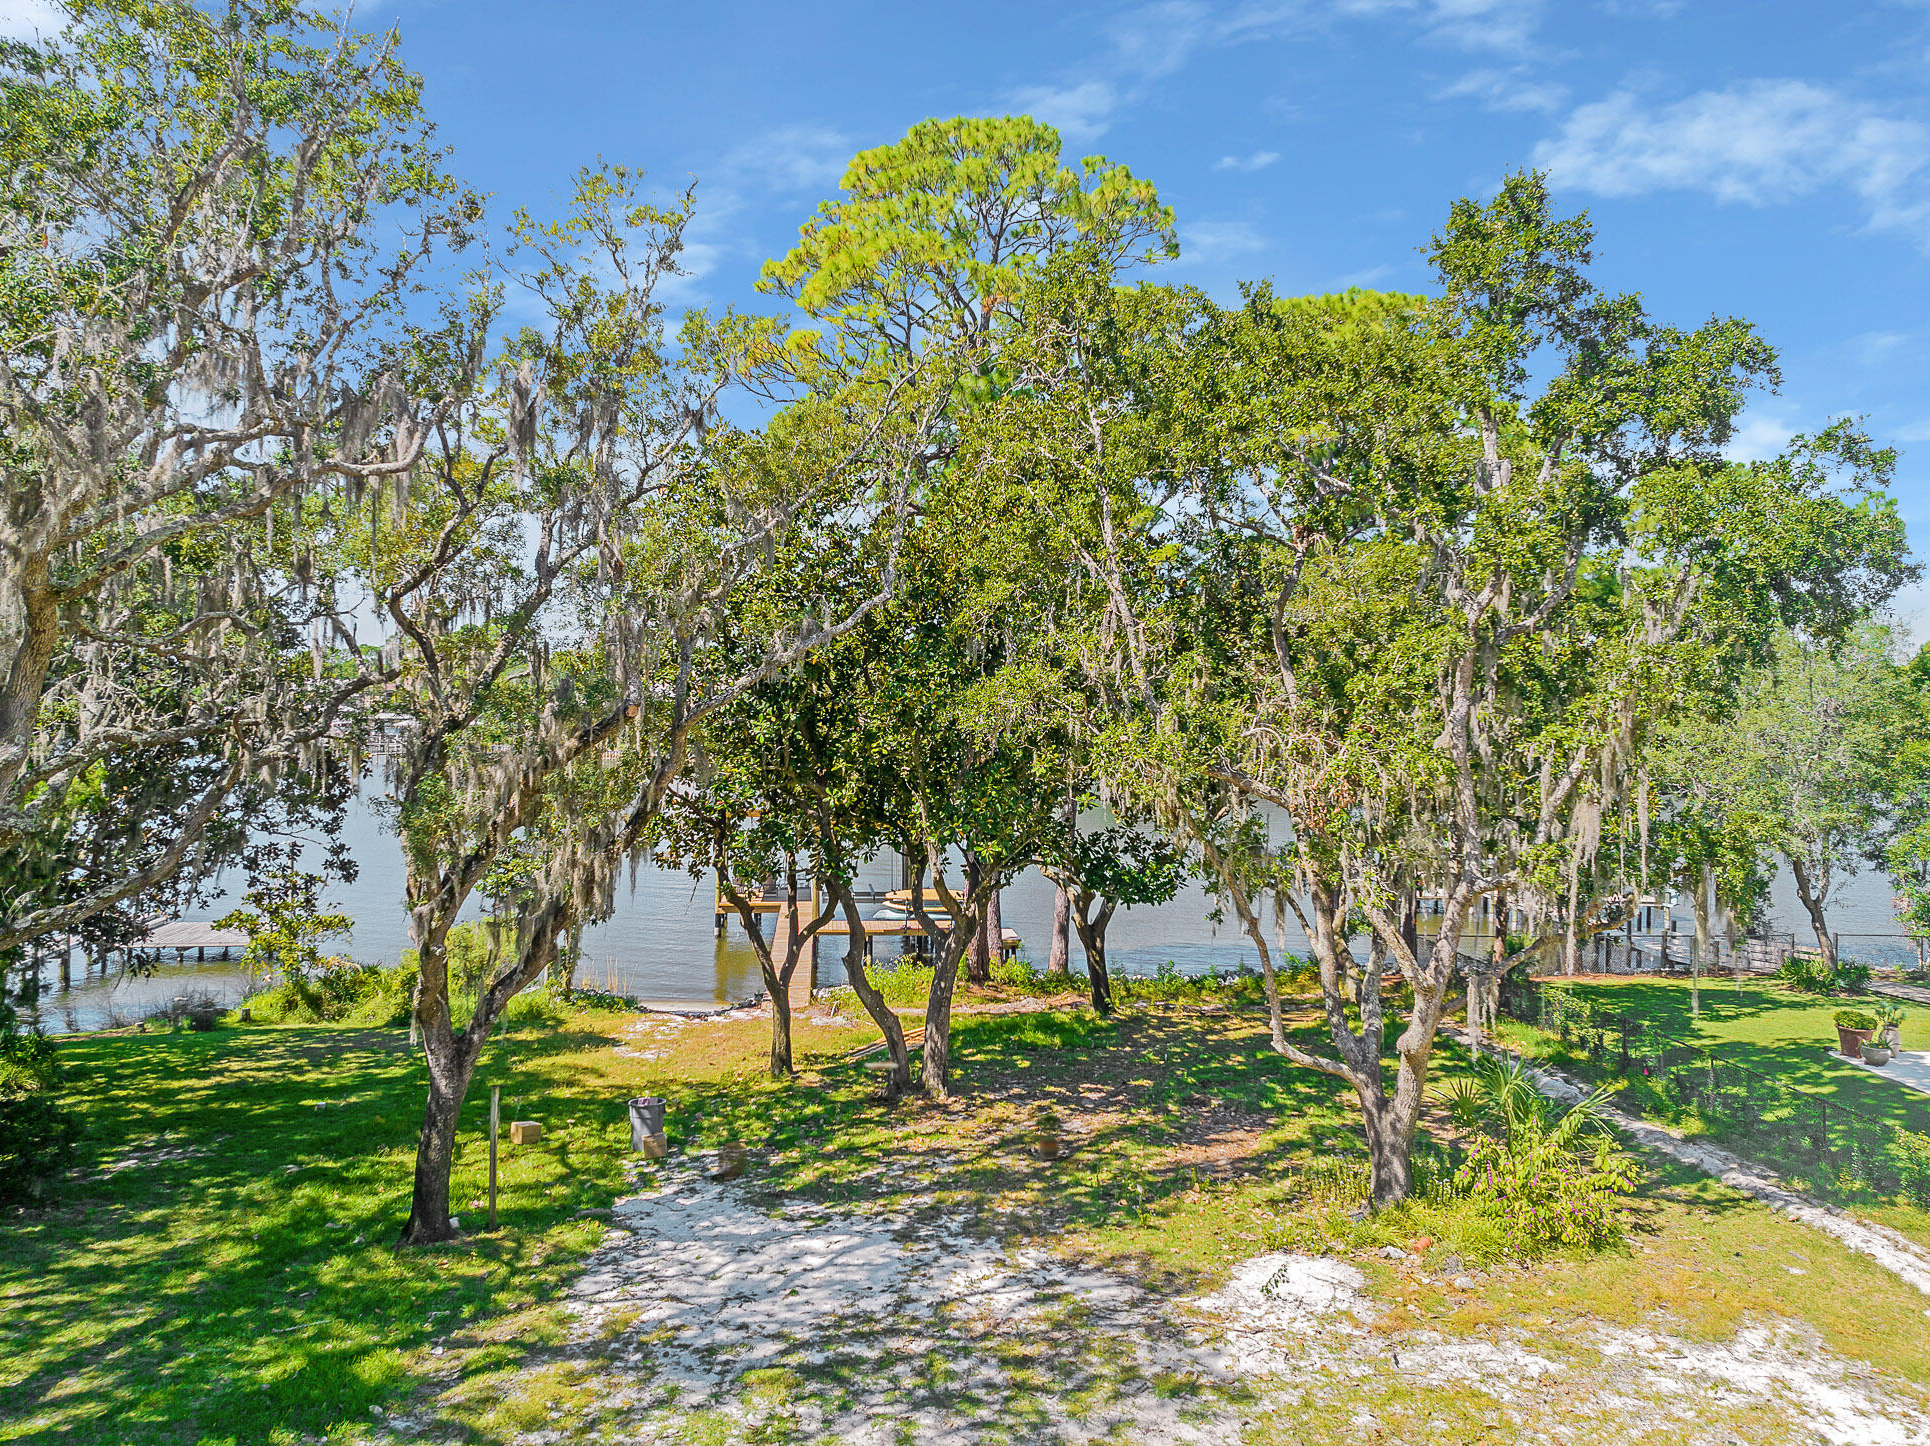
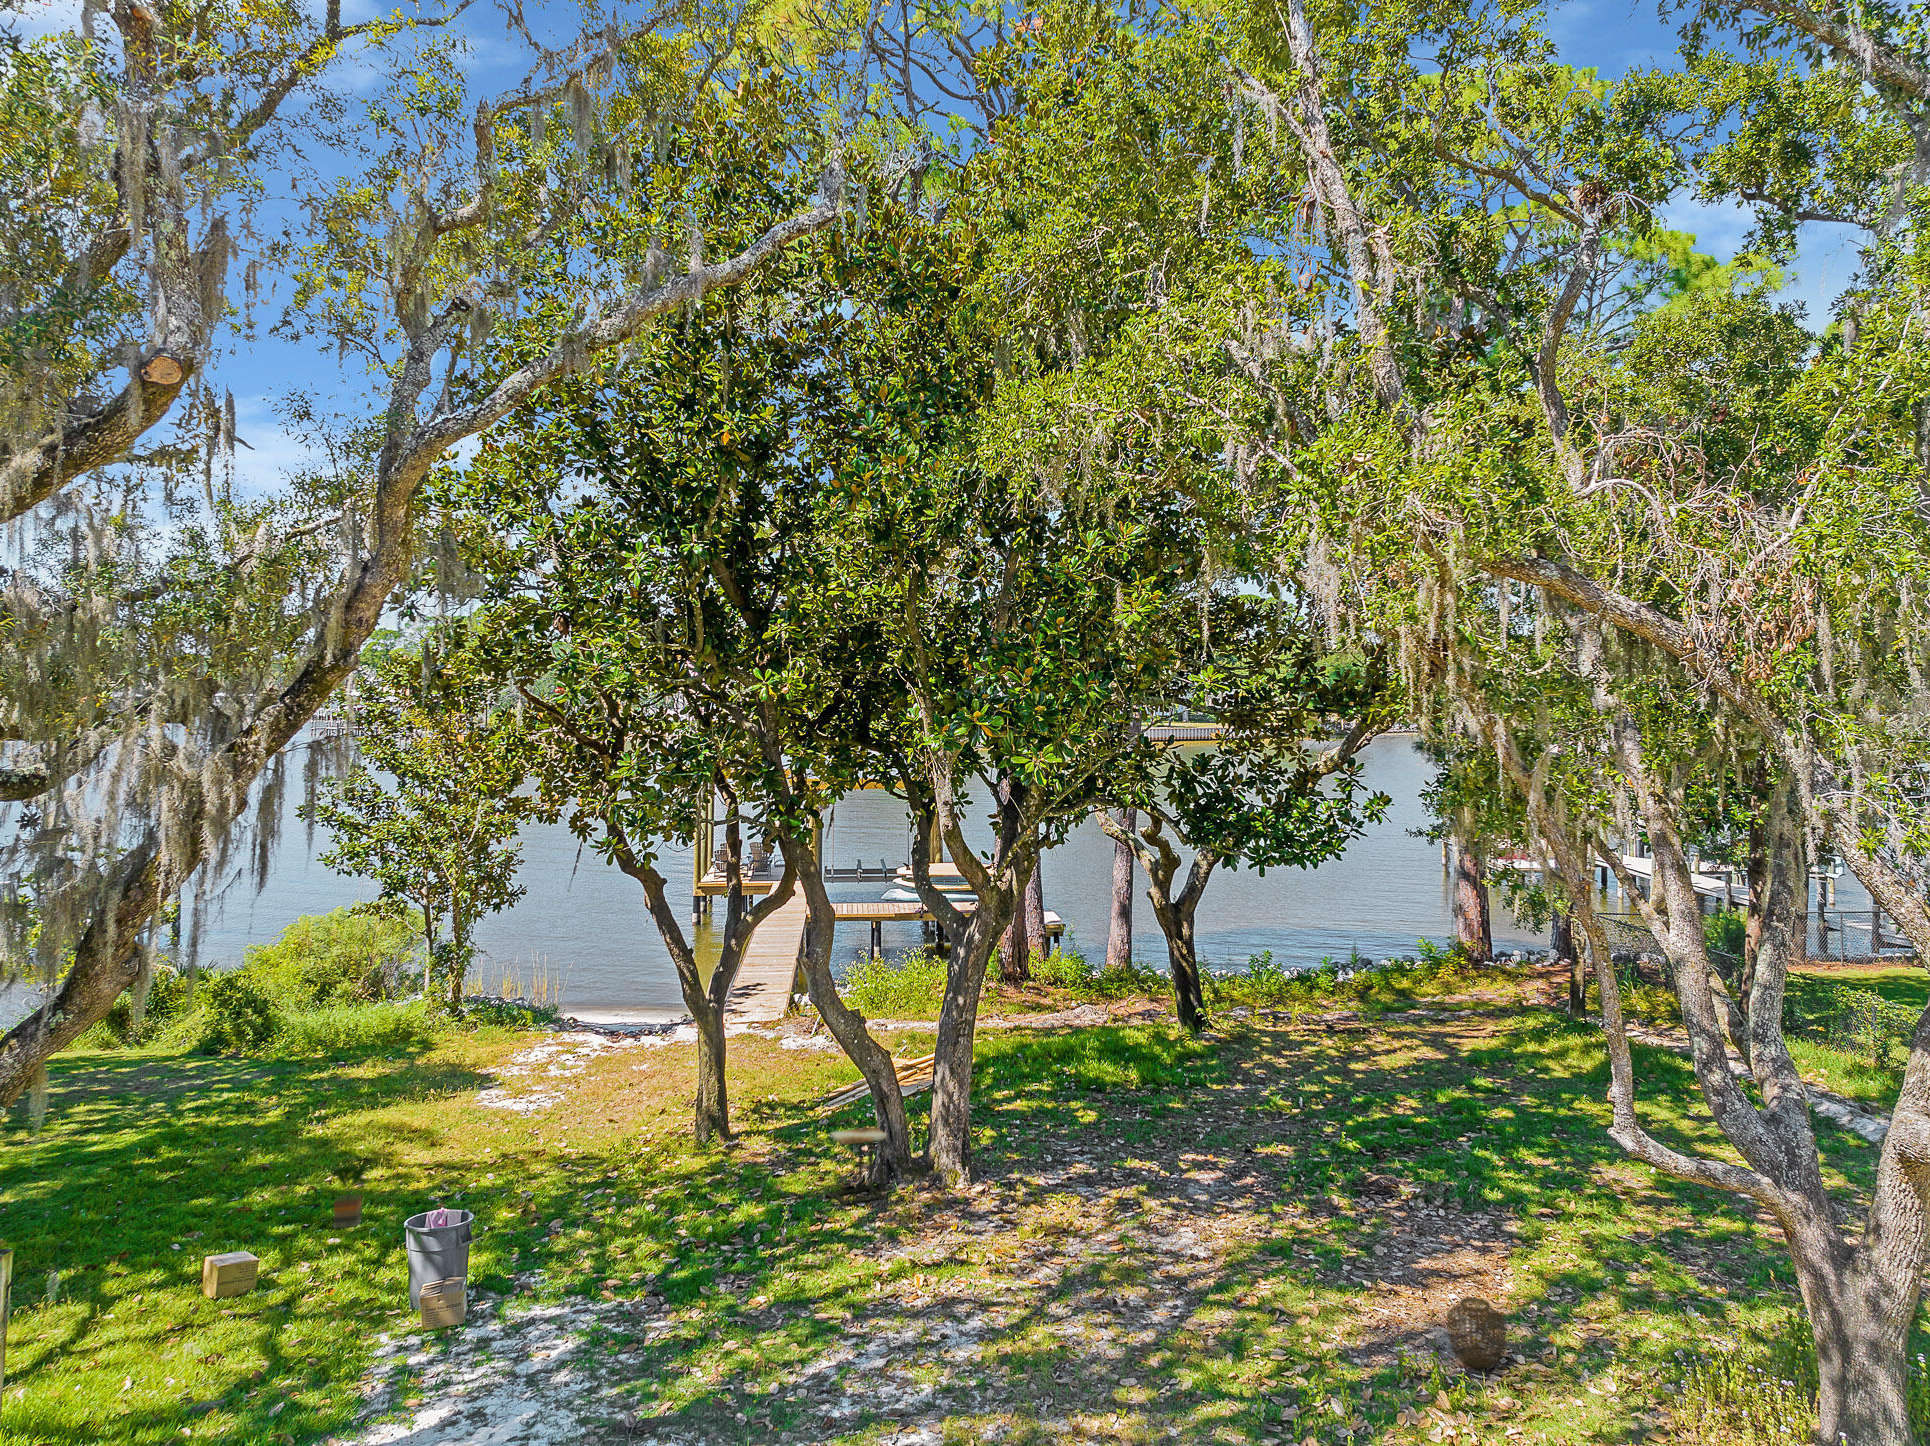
potted tree: present [1036,1115,1063,1160] -> present [331,1164,369,1228]
woven basket: present [718,1142,747,1177] -> present [1447,1297,1506,1368]

